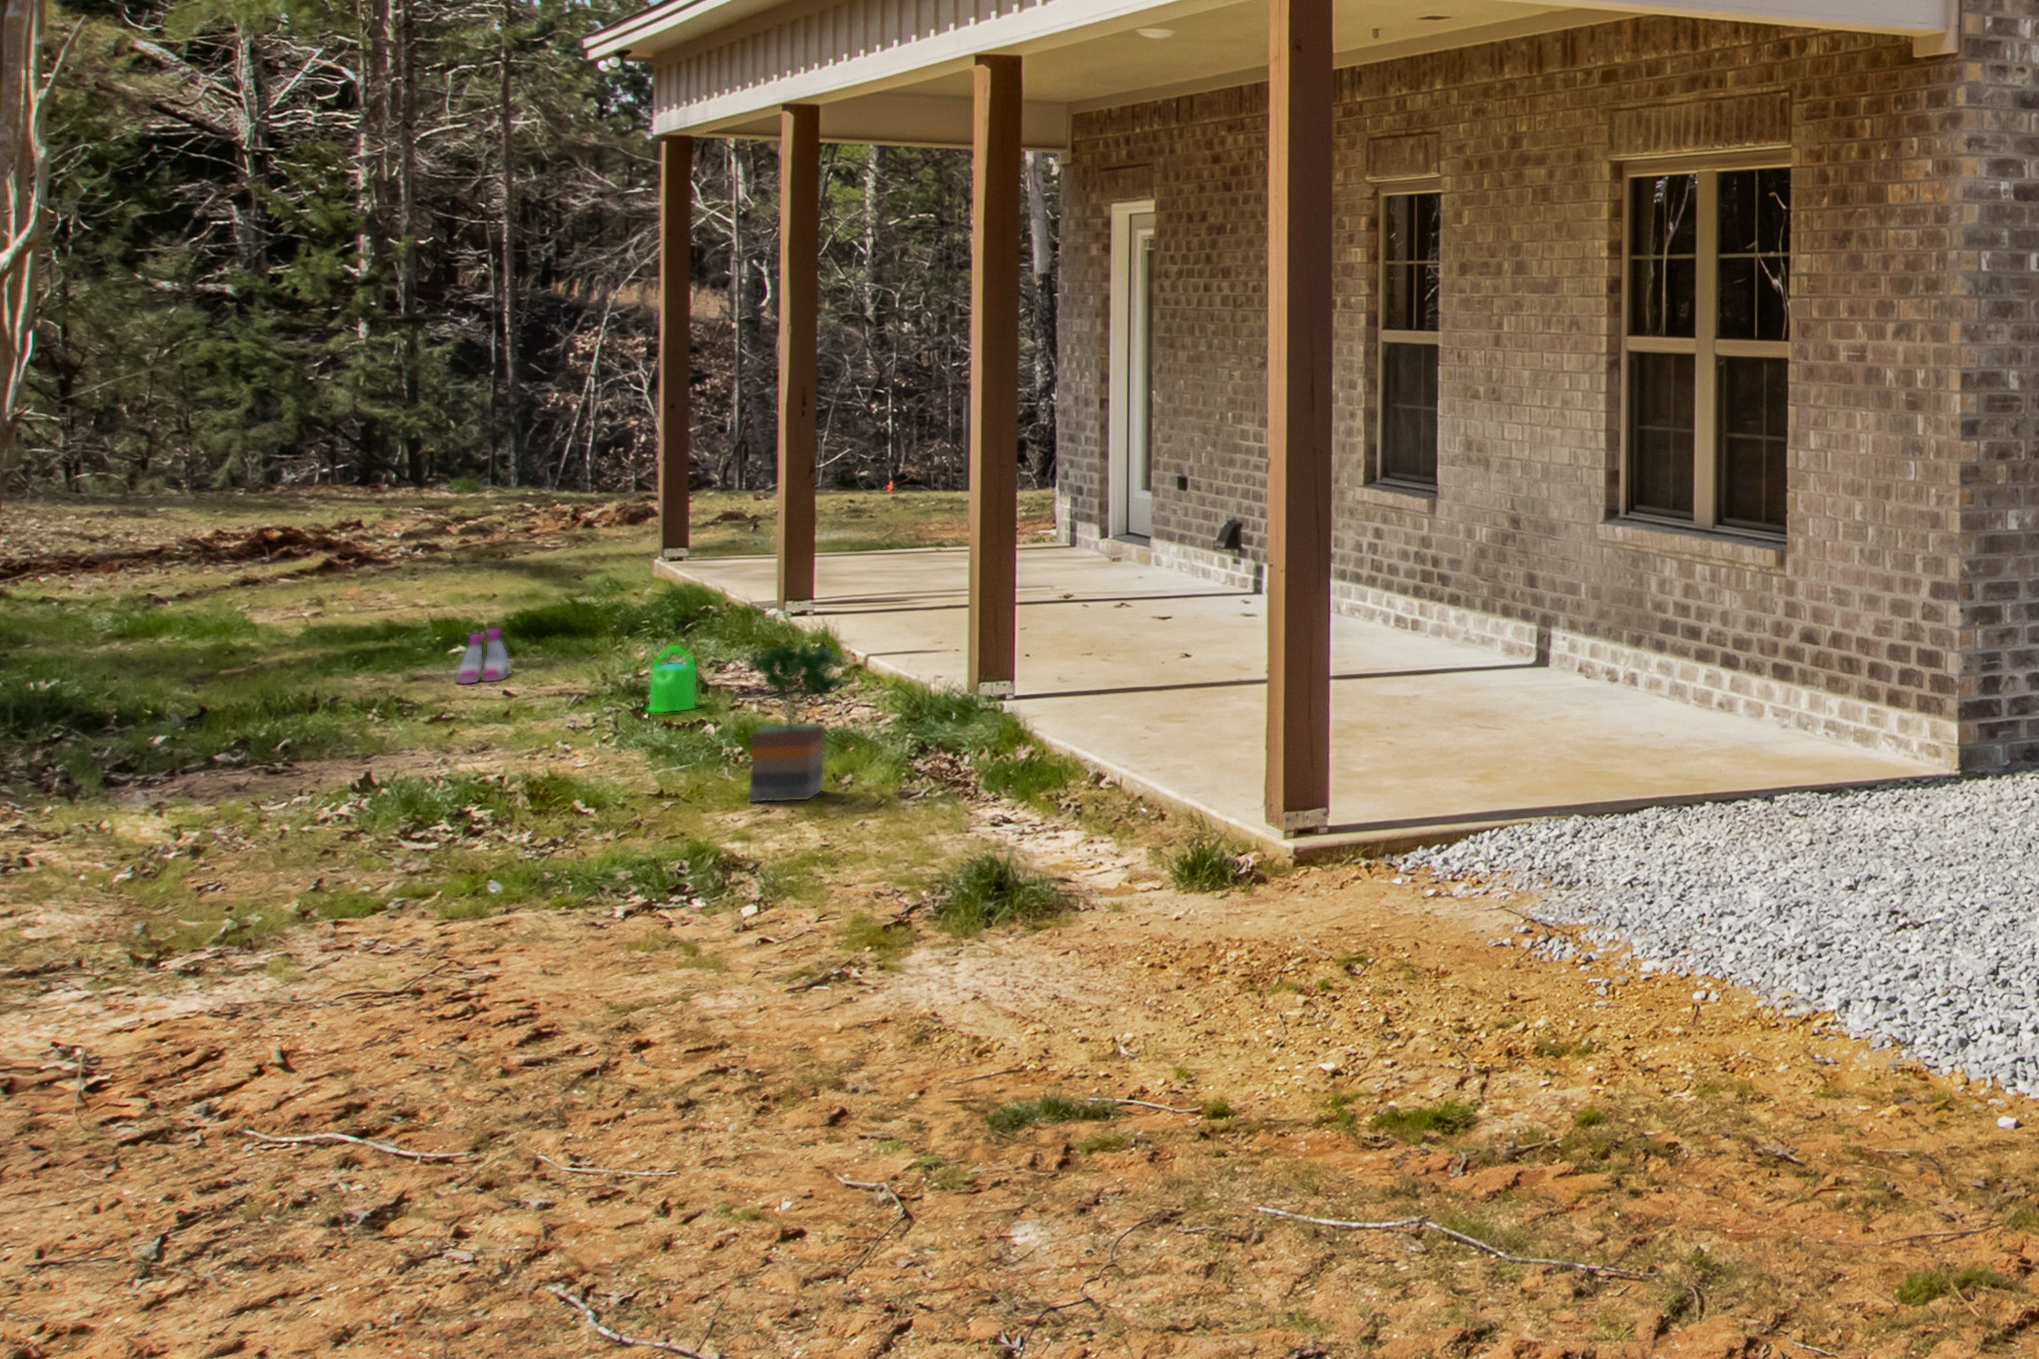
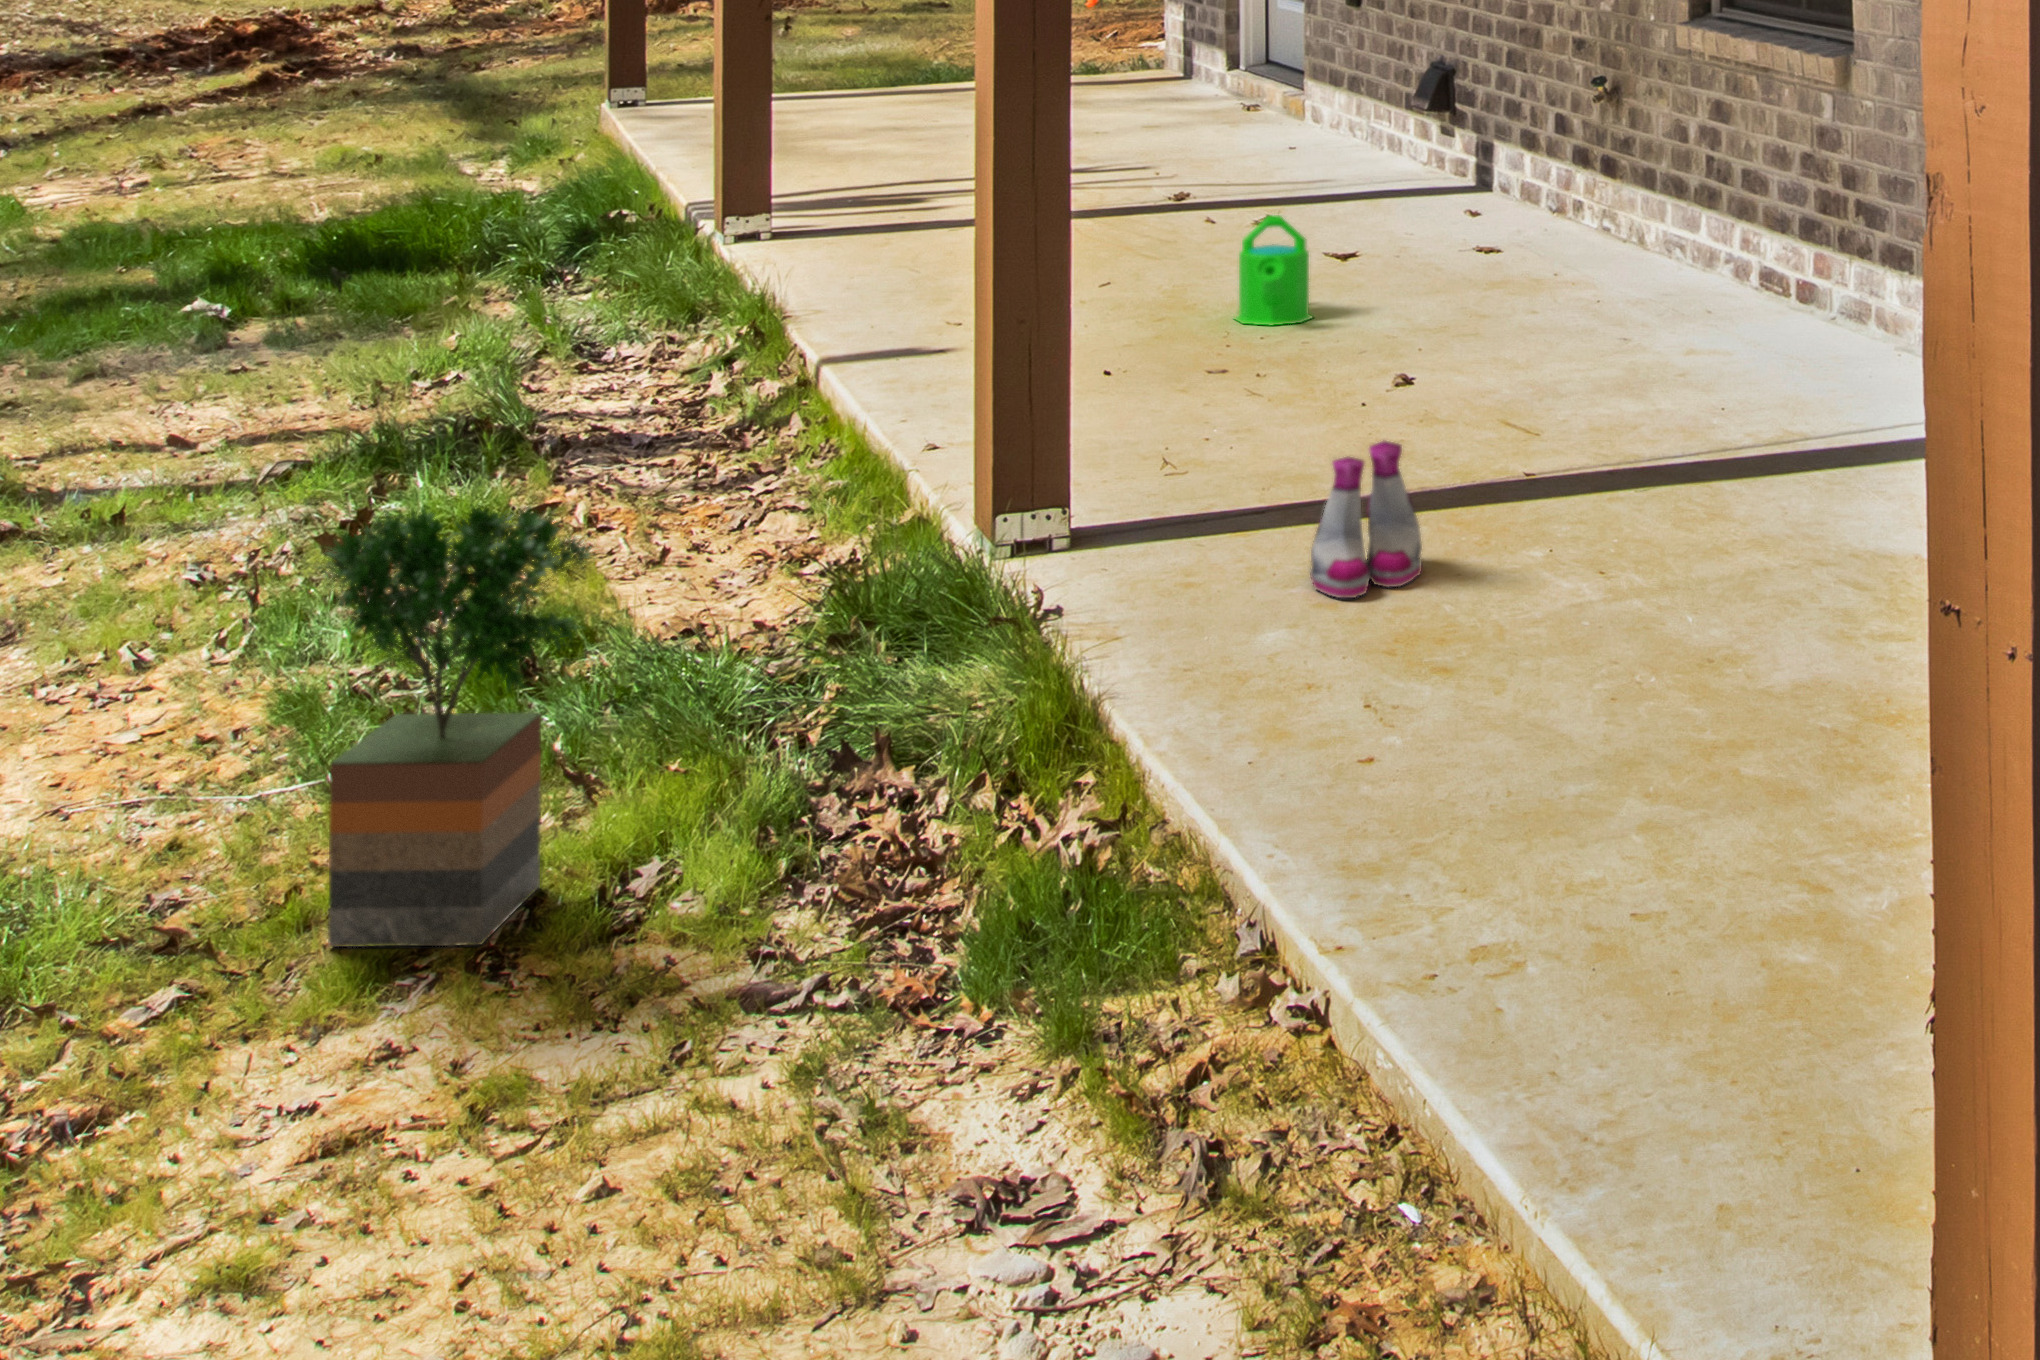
boots: present [456,628,509,684] -> present [1310,440,1422,598]
watering can: present [648,645,696,712] -> present [1235,215,1312,325]

